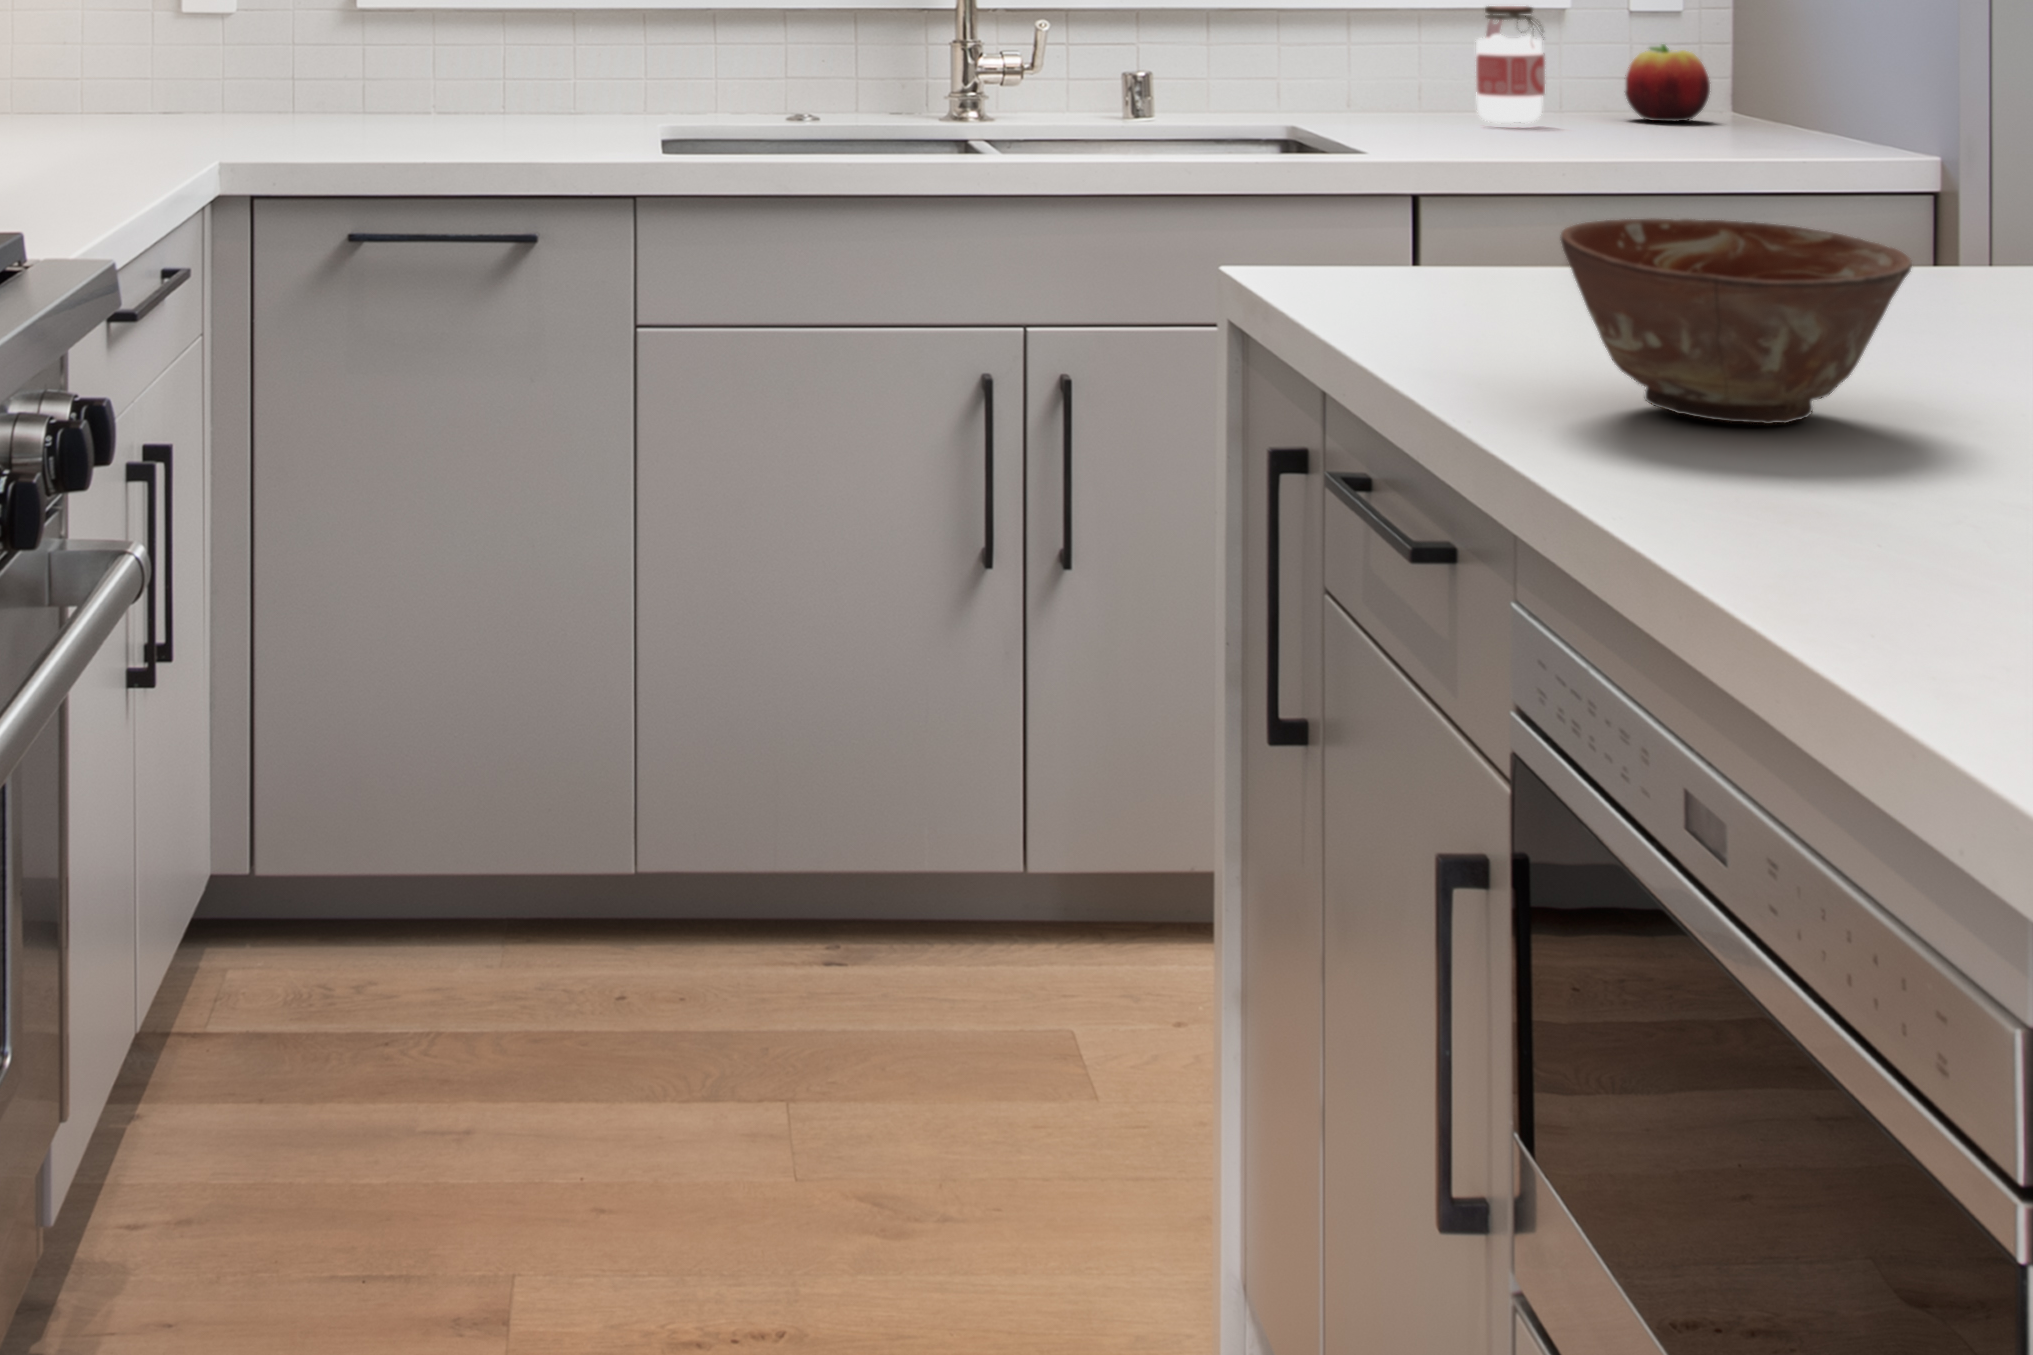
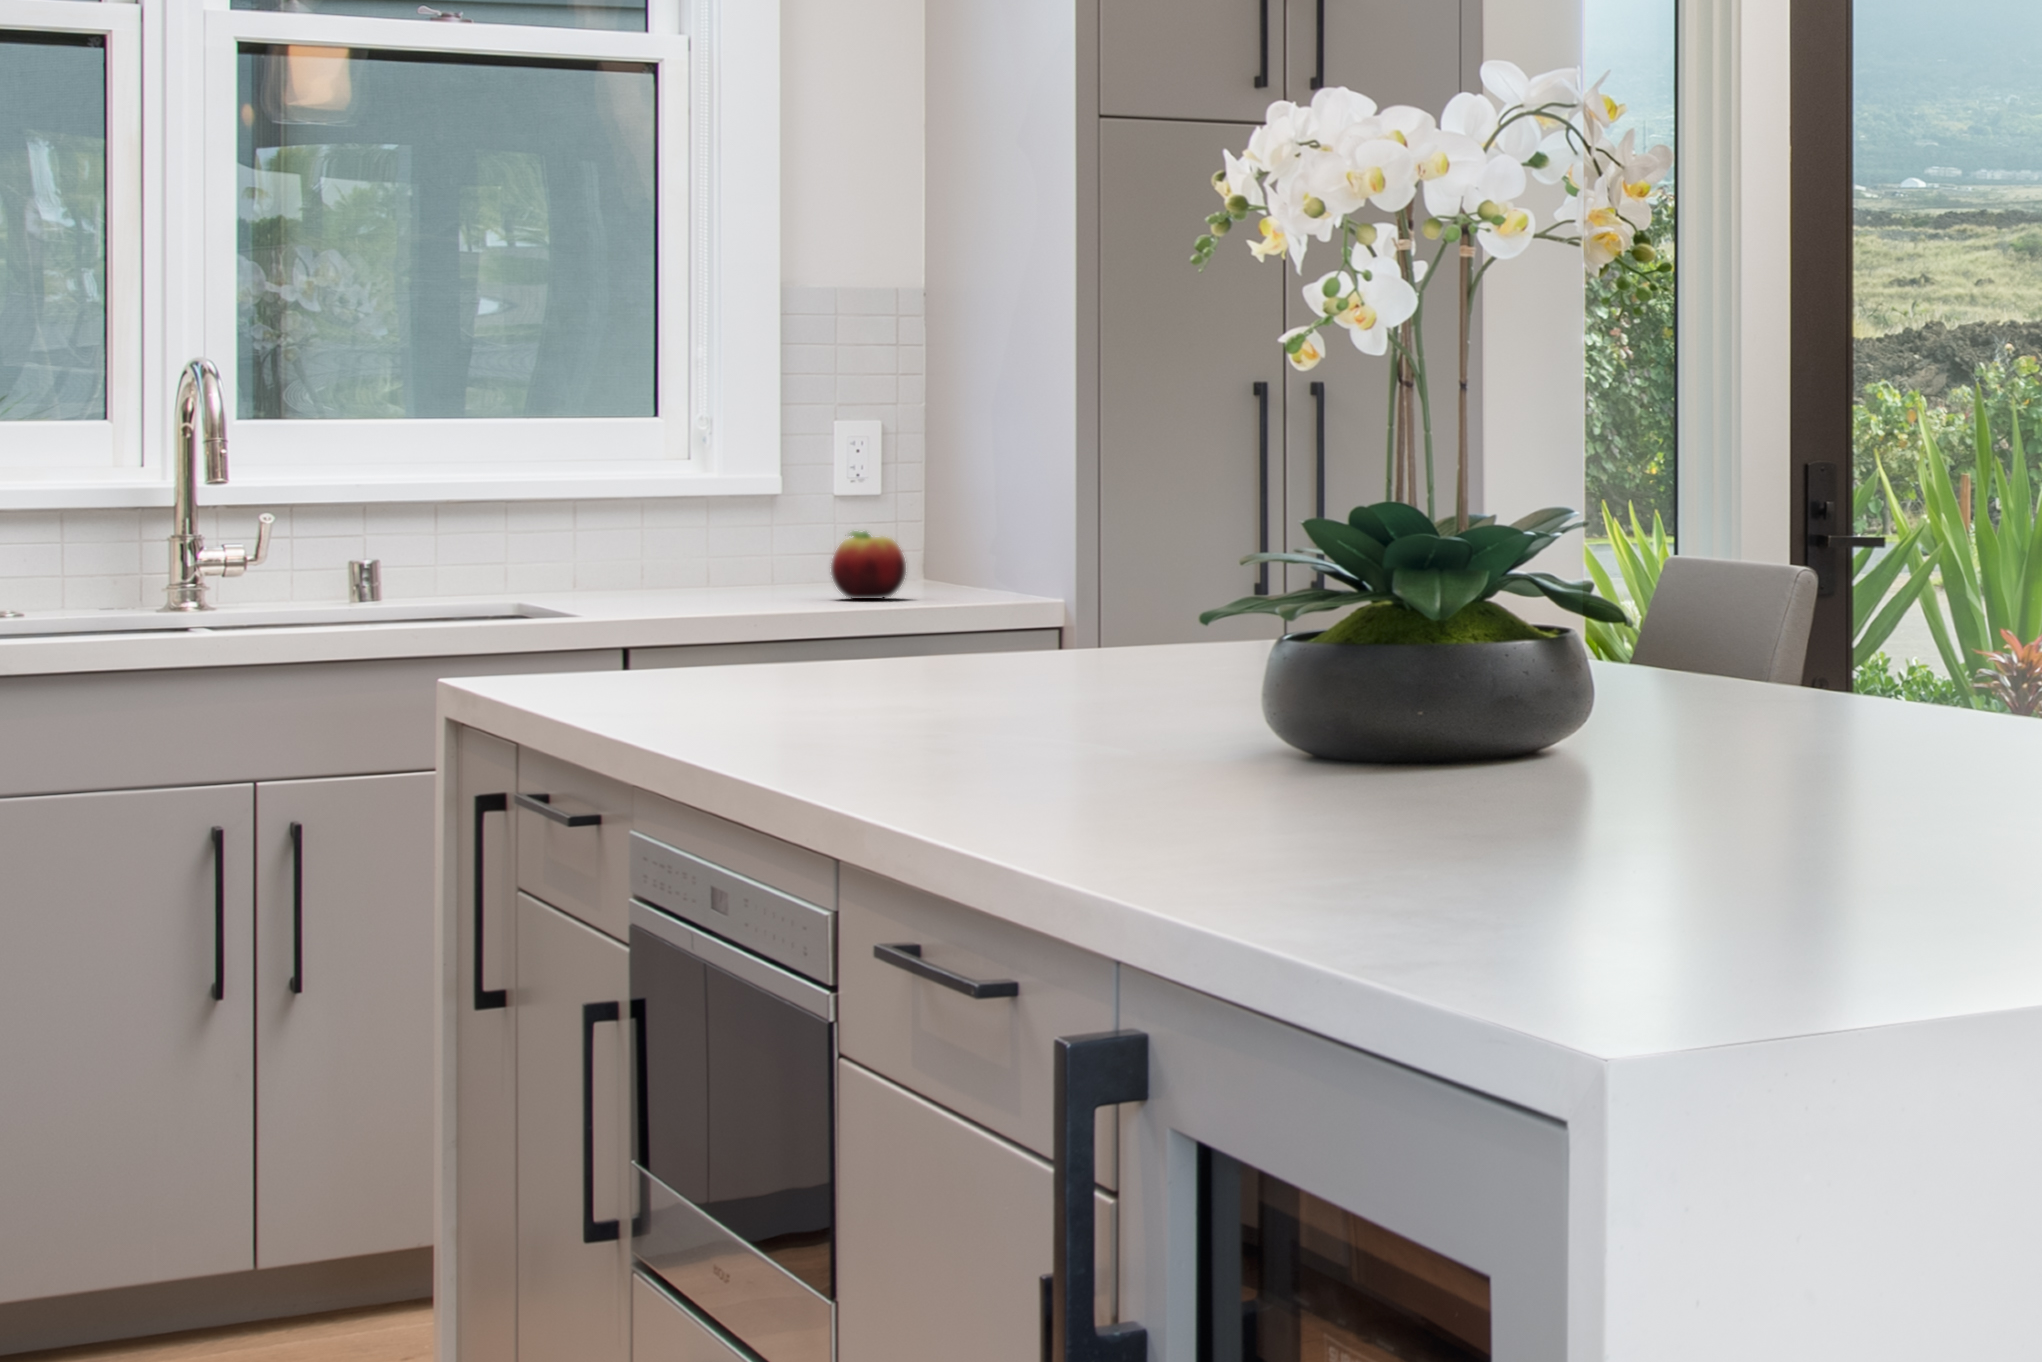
jar: present [1476,6,1545,123] -> none [692,499,756,604]
ceramic bowl: present [1560,219,1912,424] -> none [668,597,888,715]

